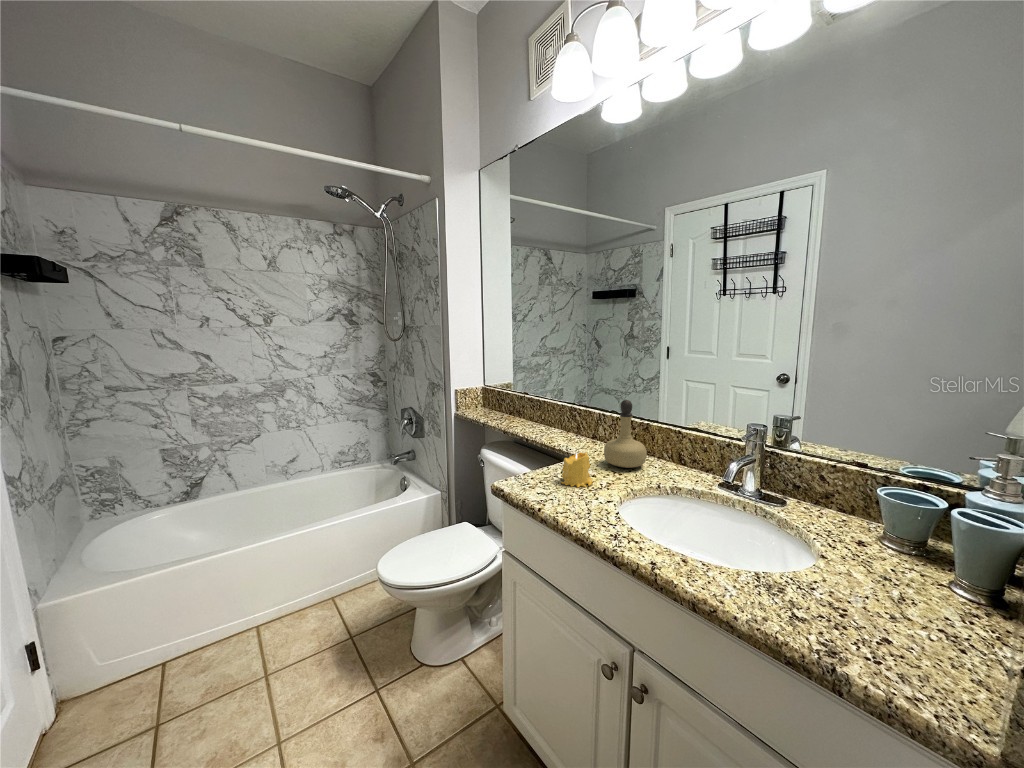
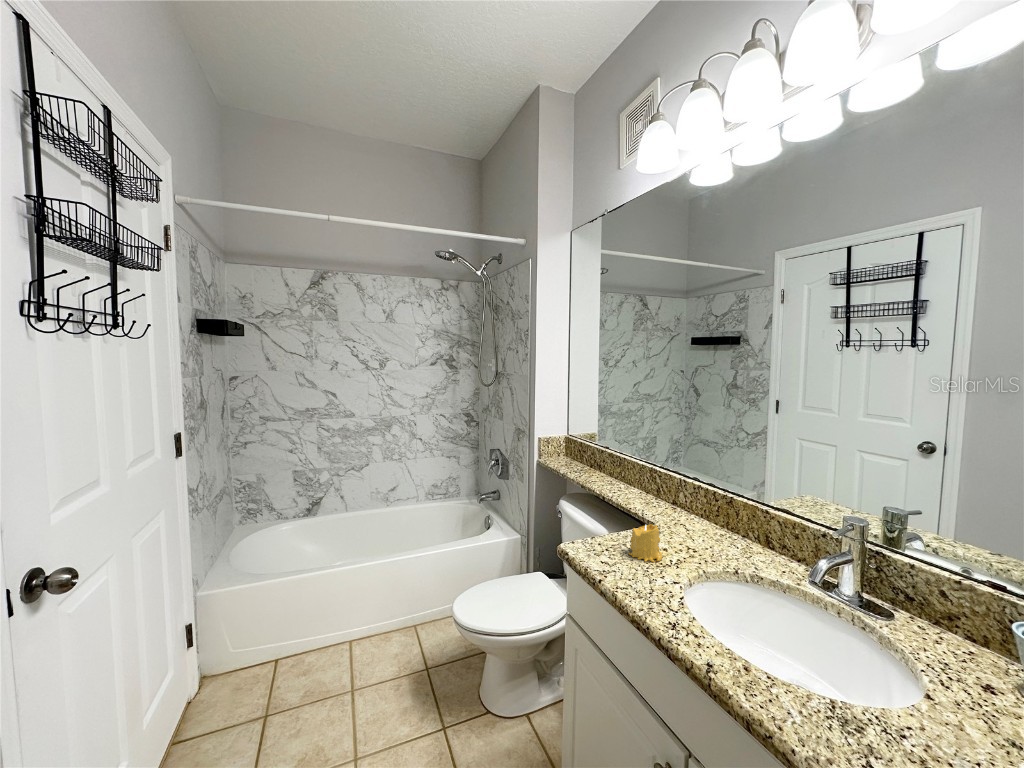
perfume bottle: present [604,400,647,468] -> none [680,472,728,546]

